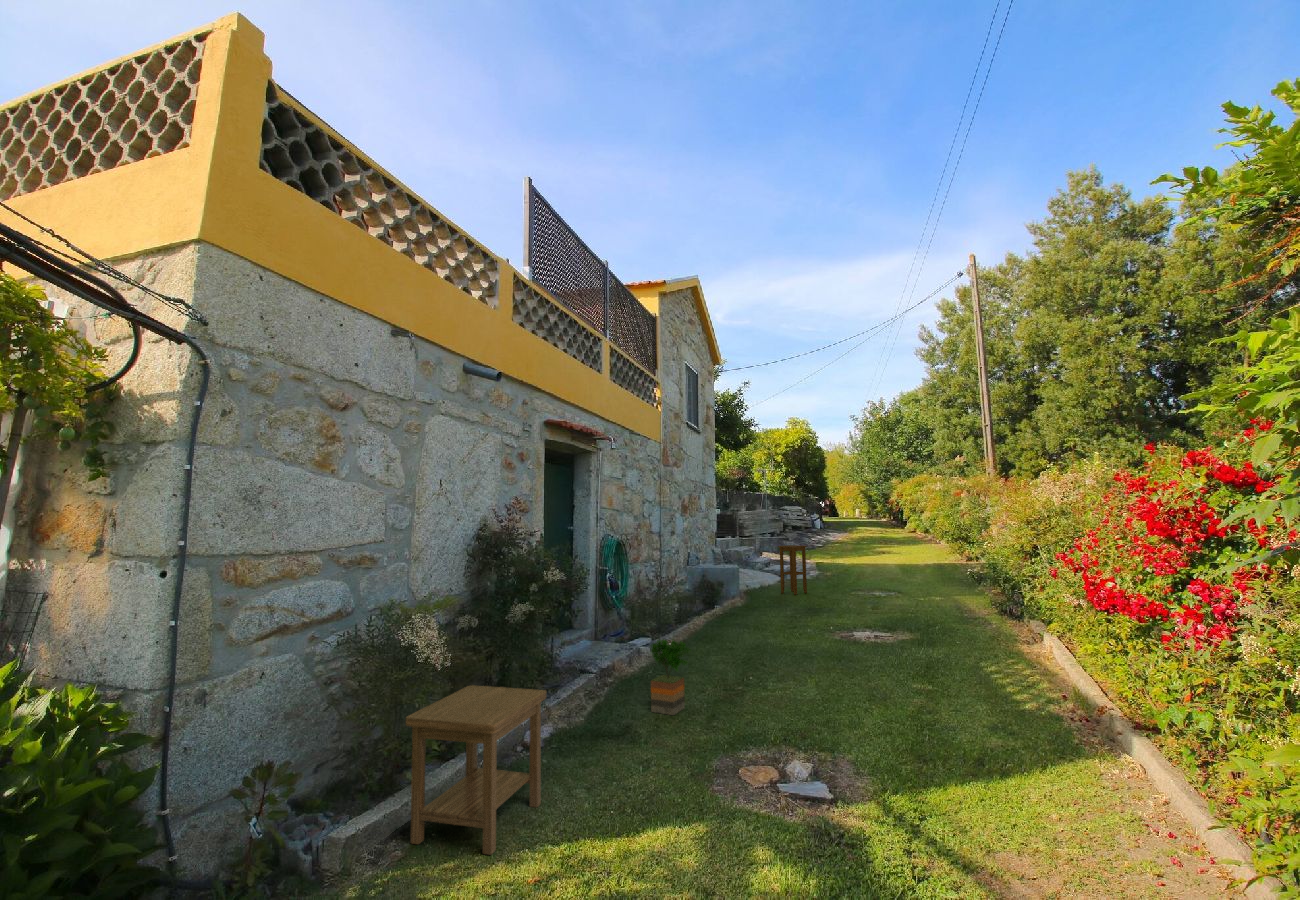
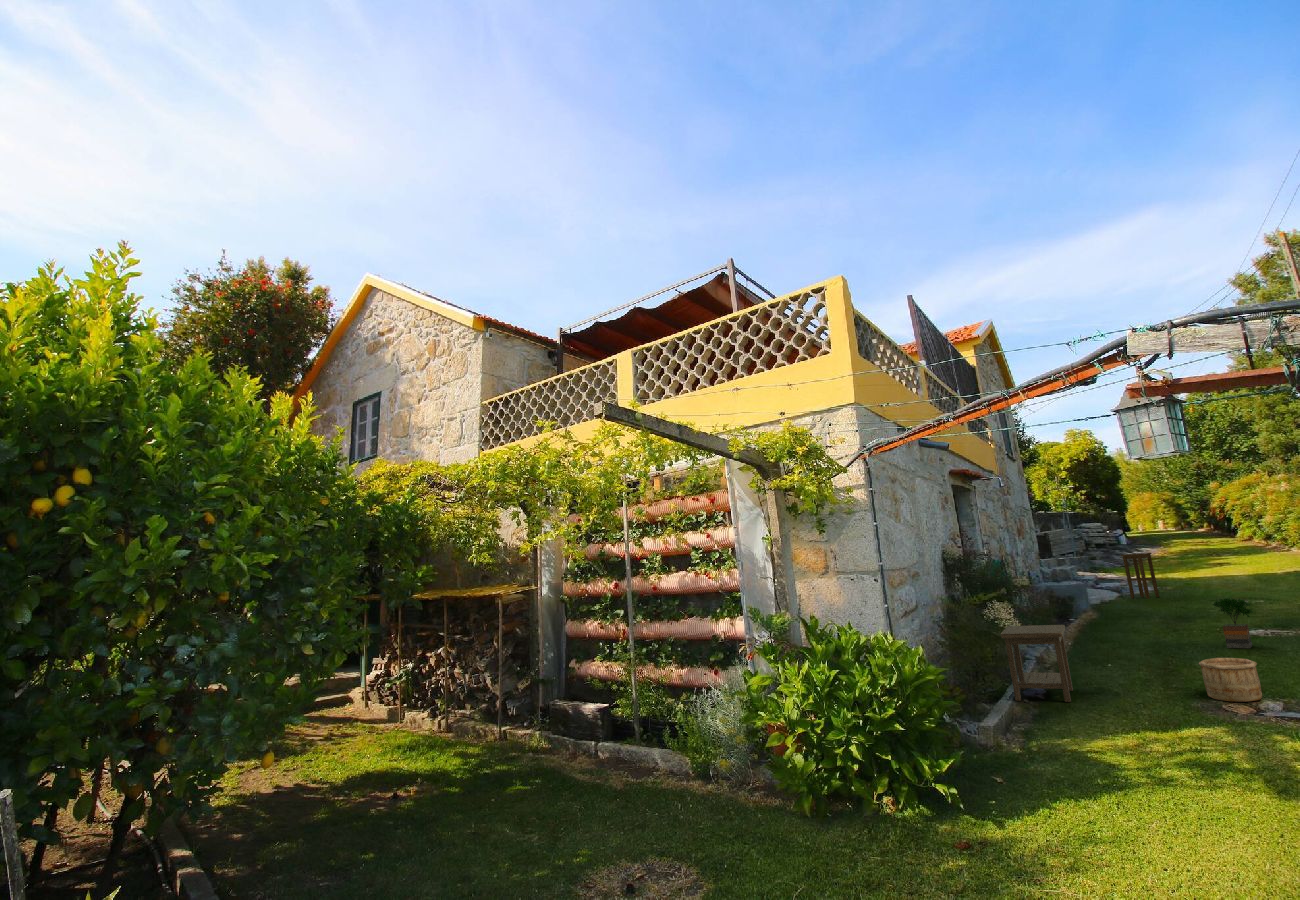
potted tree: present [650,640,691,715] -> present [1213,598,1253,648]
wooden bucket: none [709,768,790,867] -> present [1199,658,1262,702]

